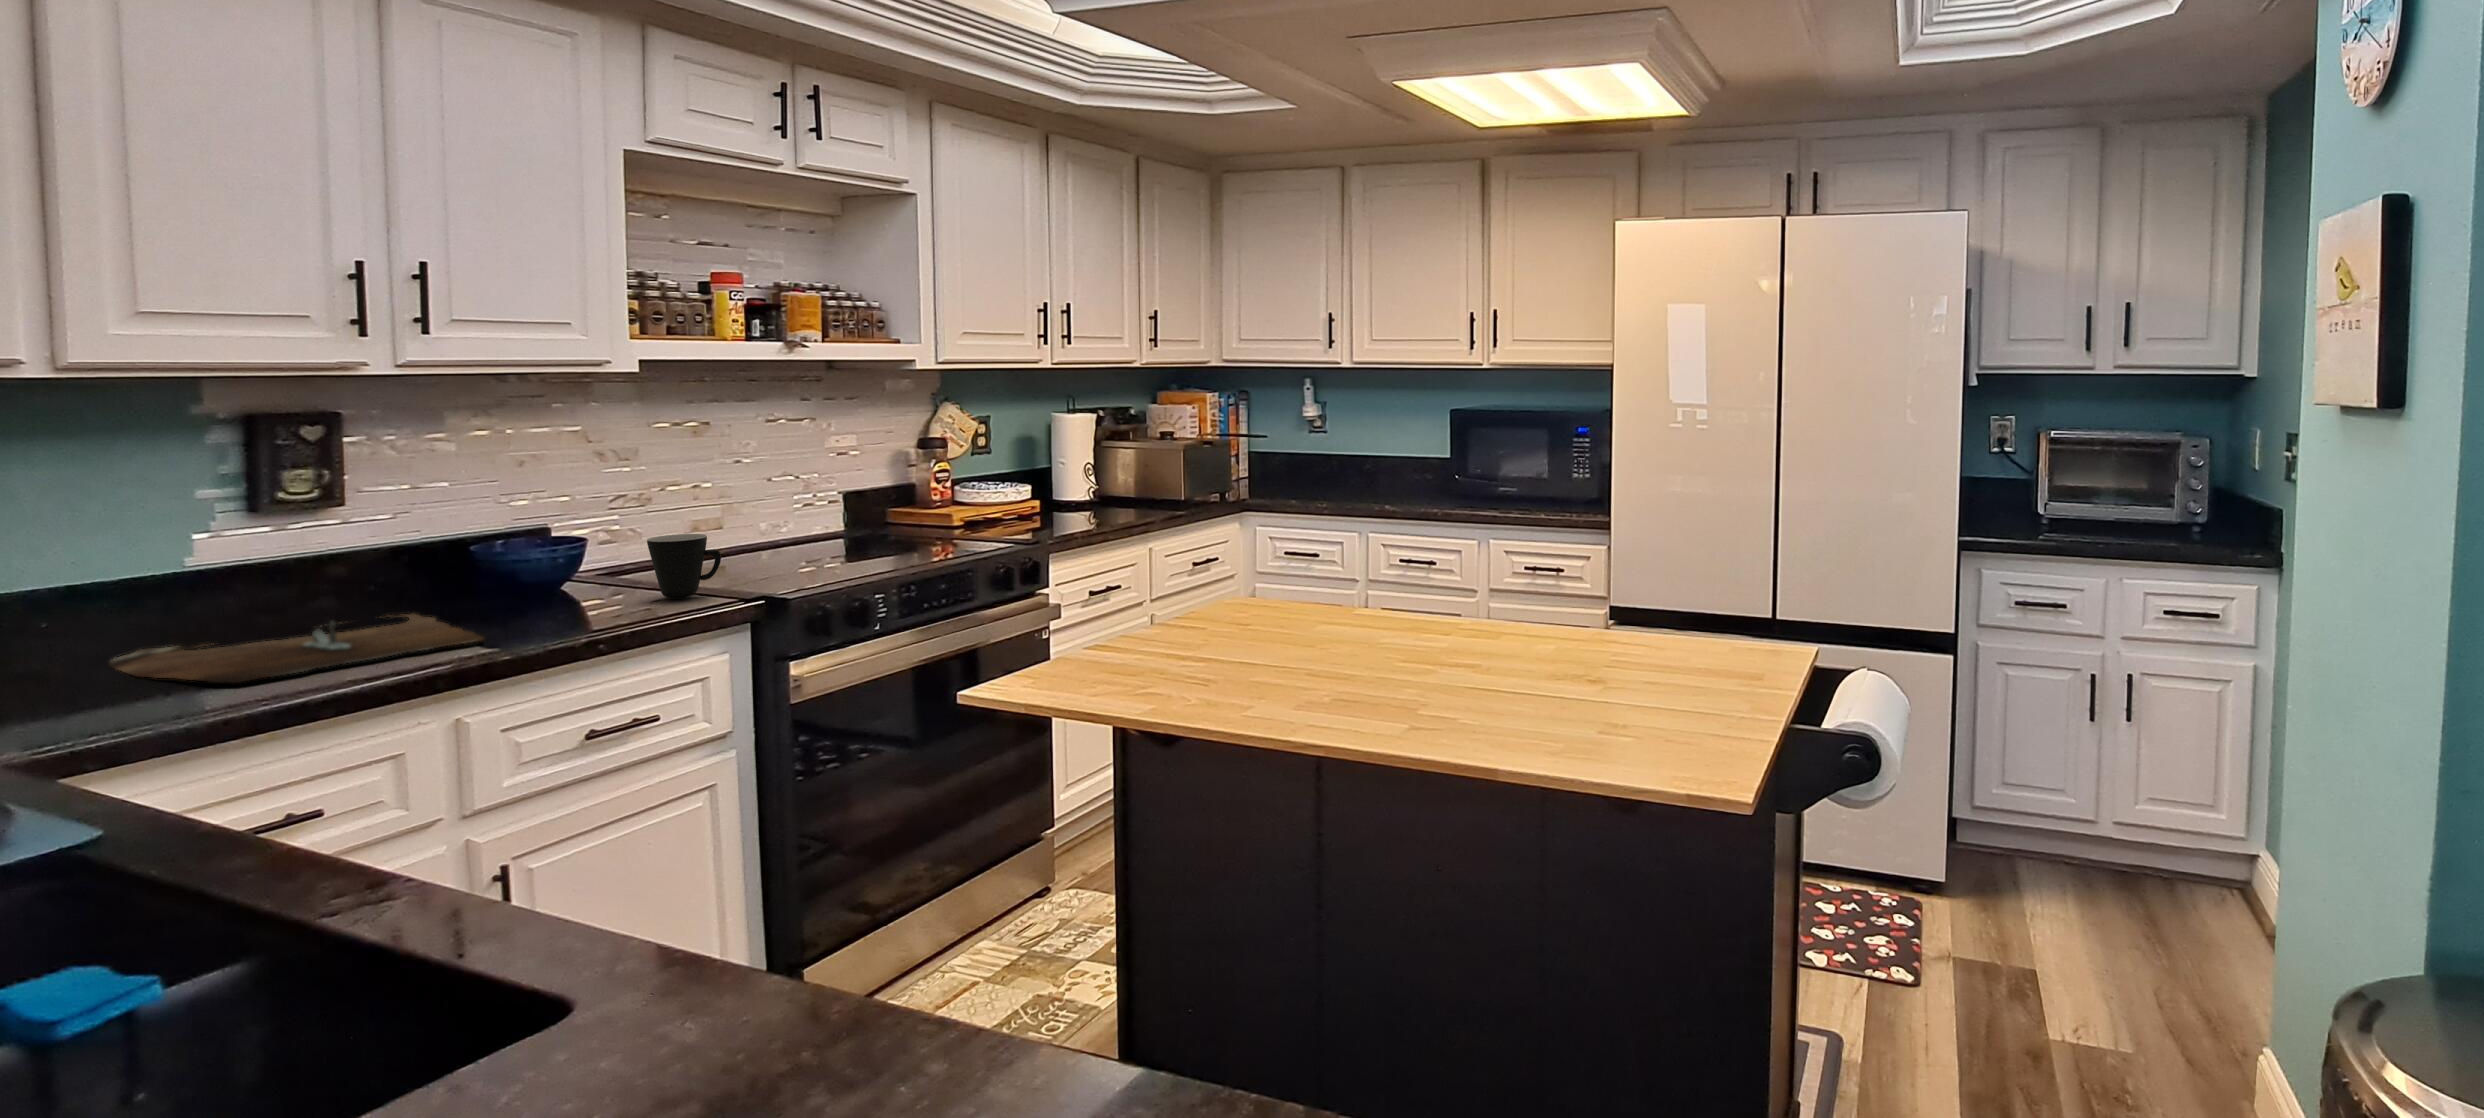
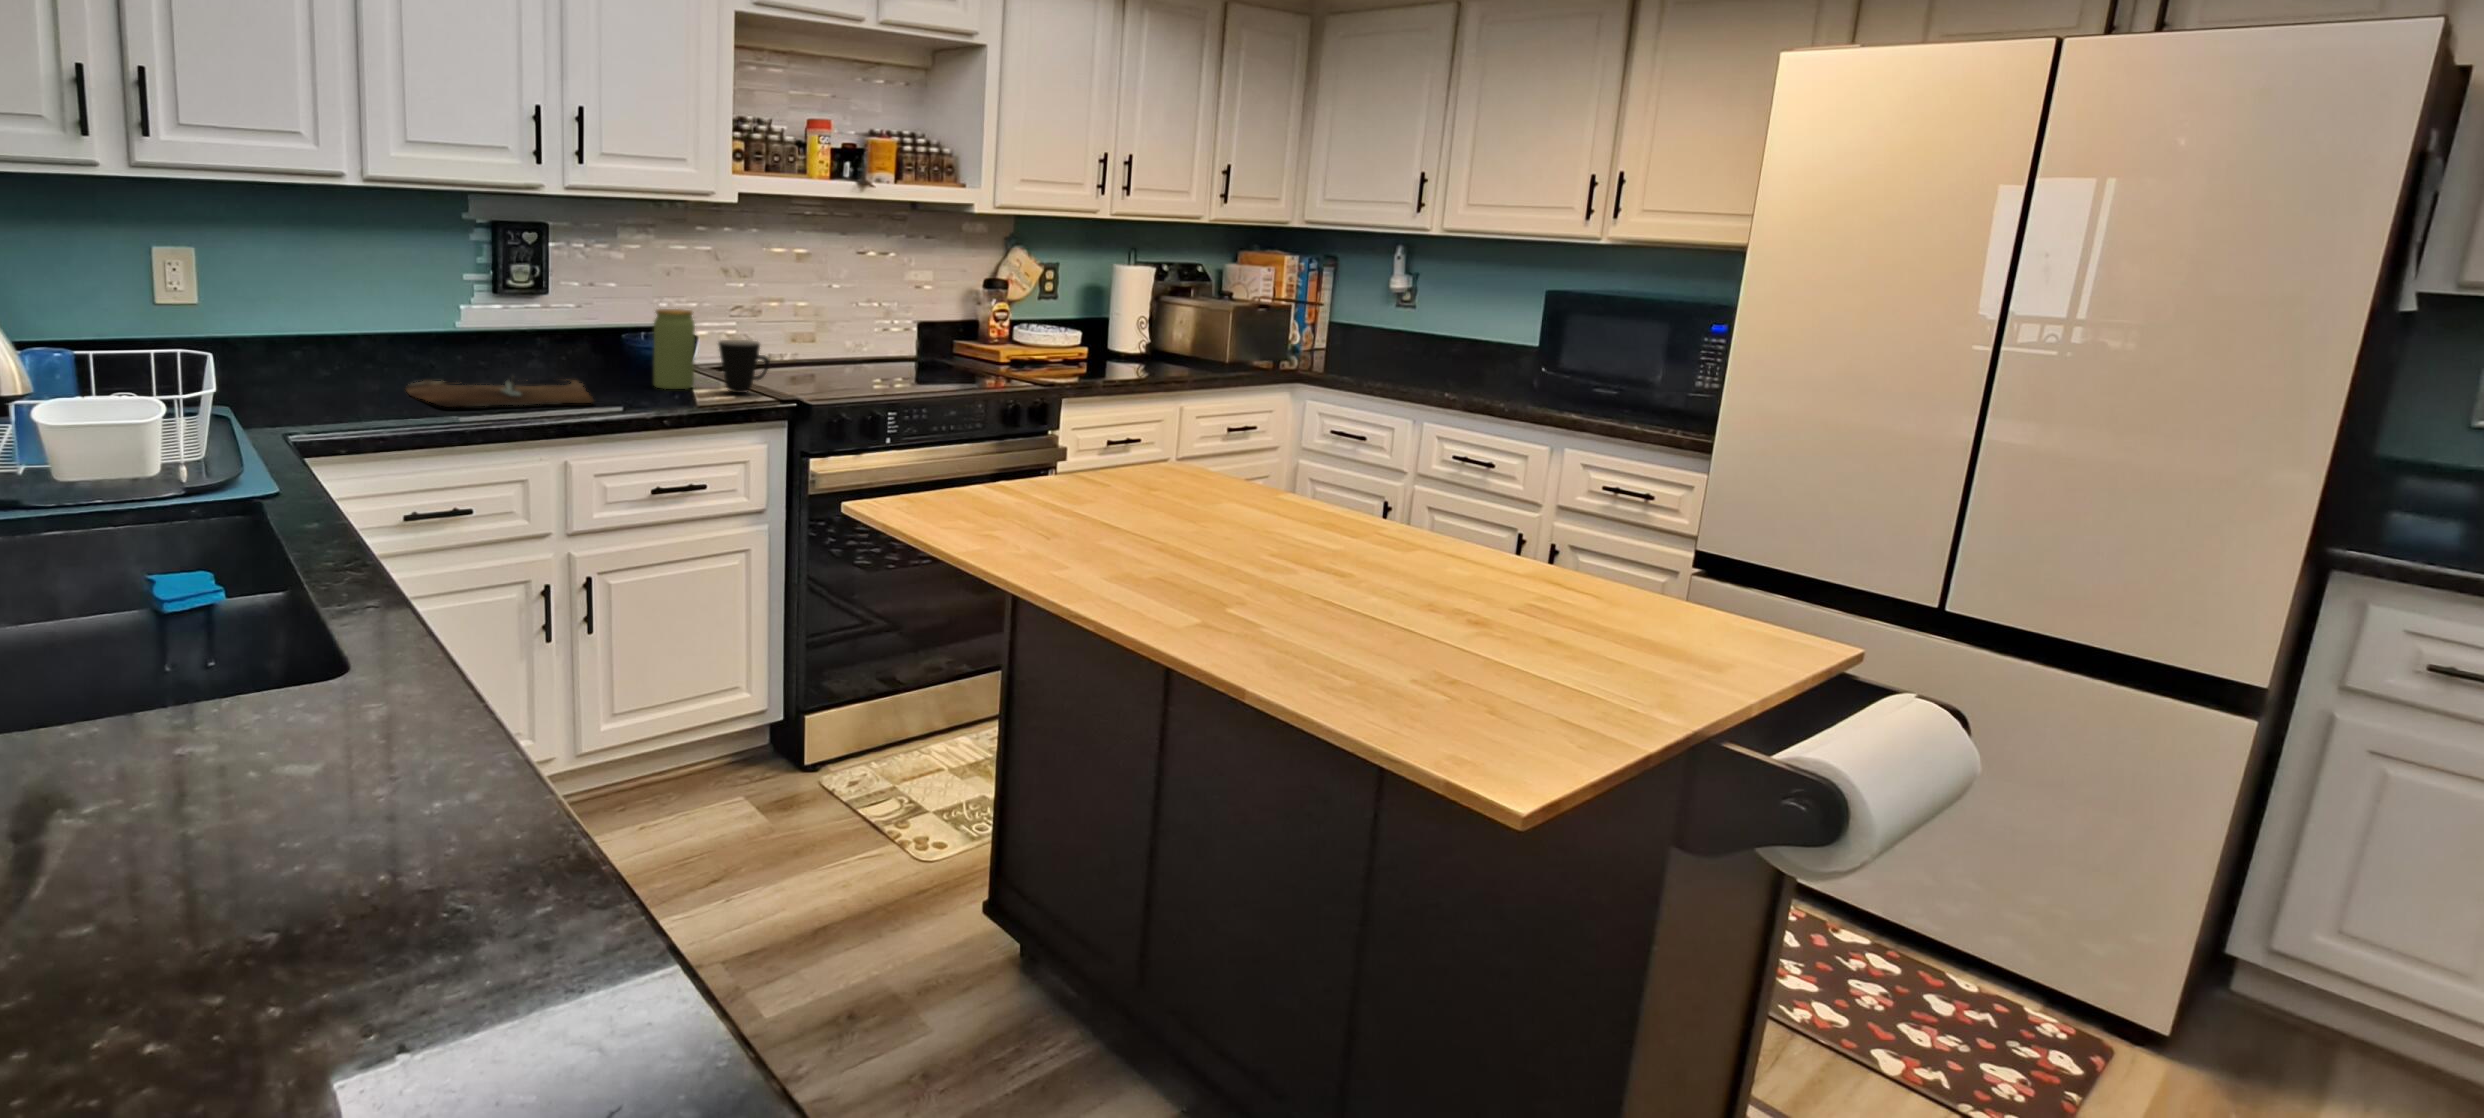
jar: none [543,506,609,607] -> present [654,309,695,389]

